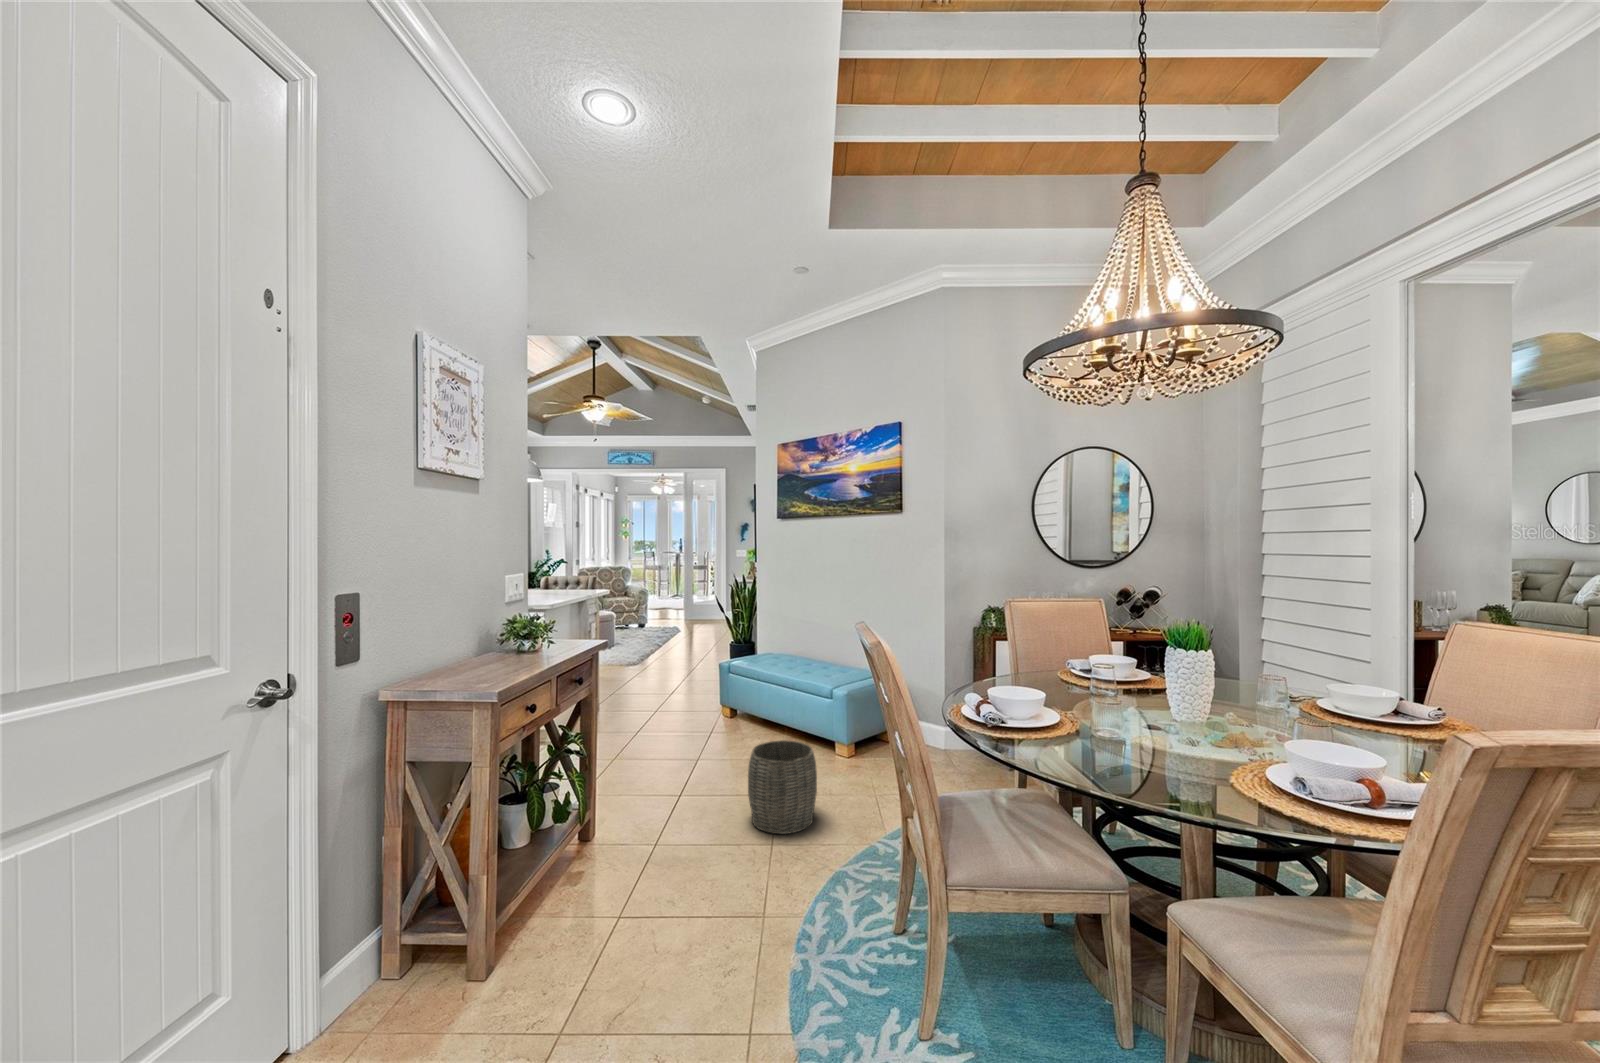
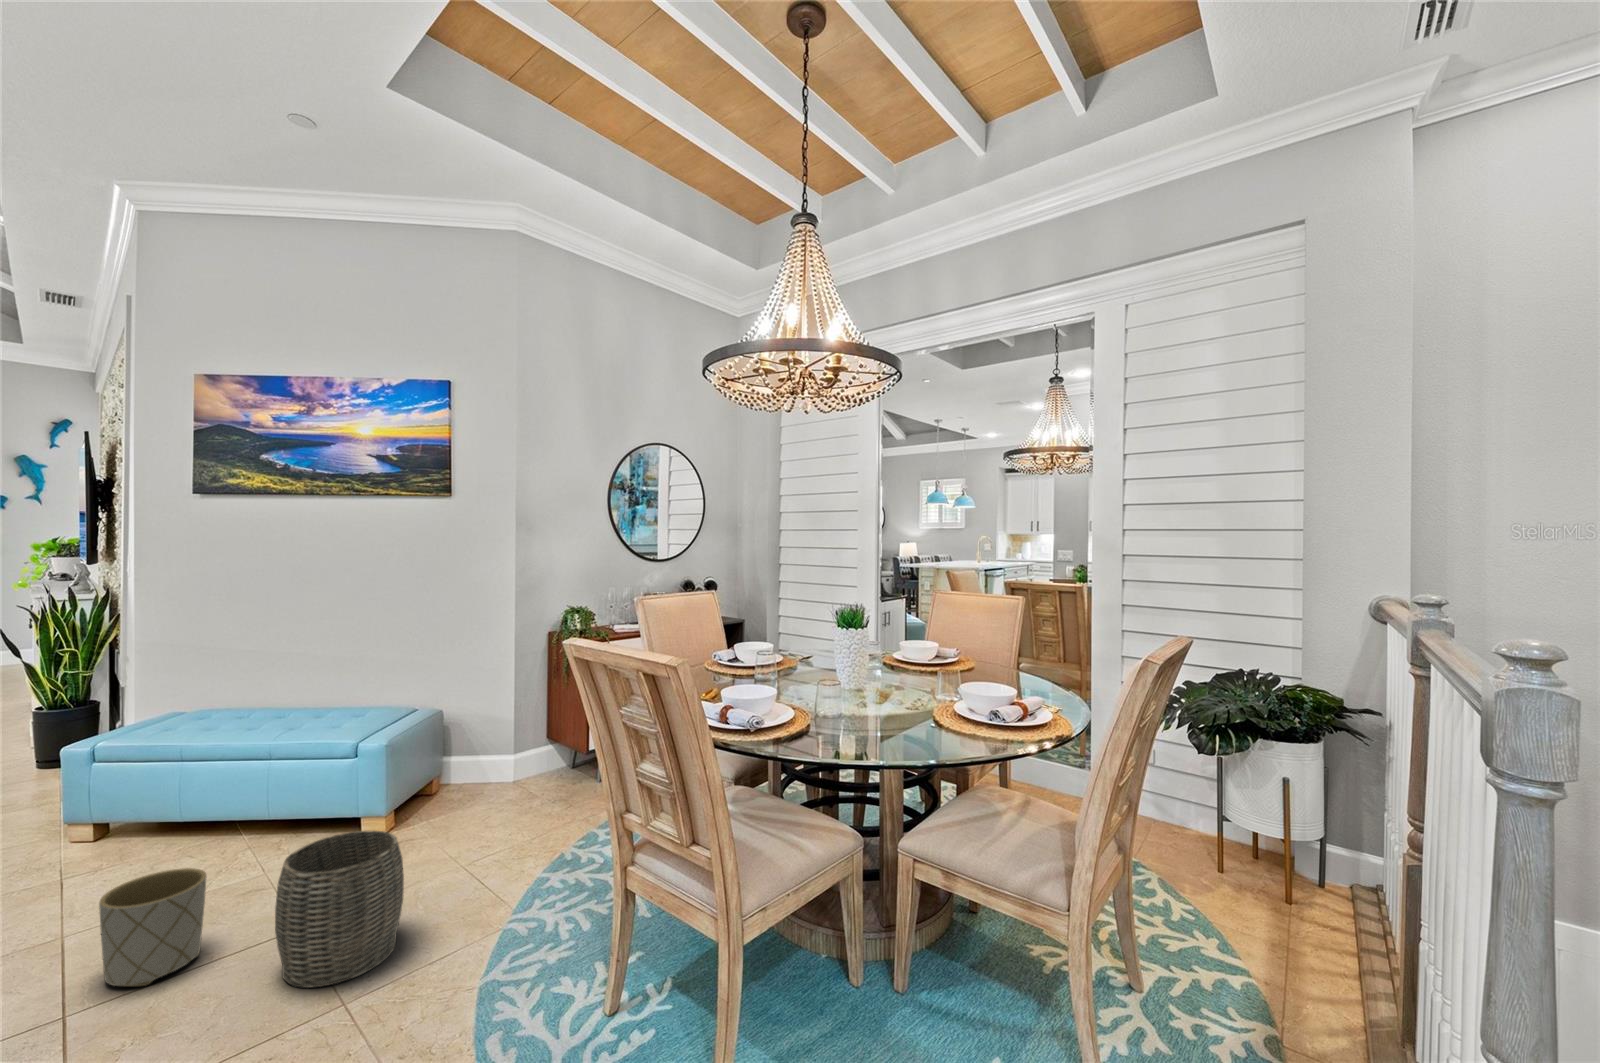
planter: none [689,737,733,797] -> present [99,868,207,986]

